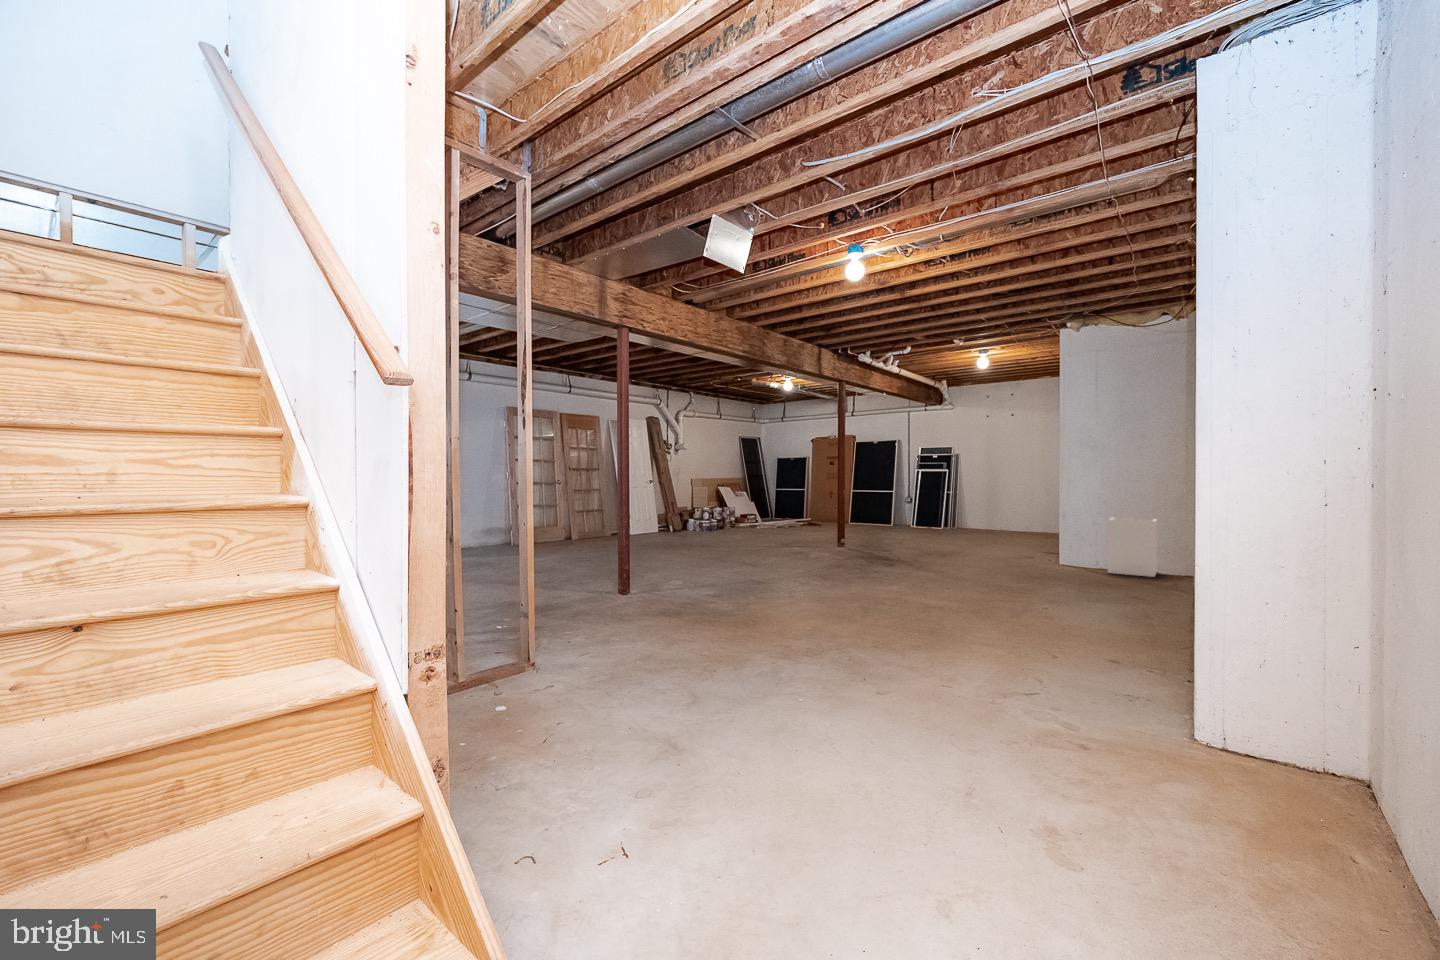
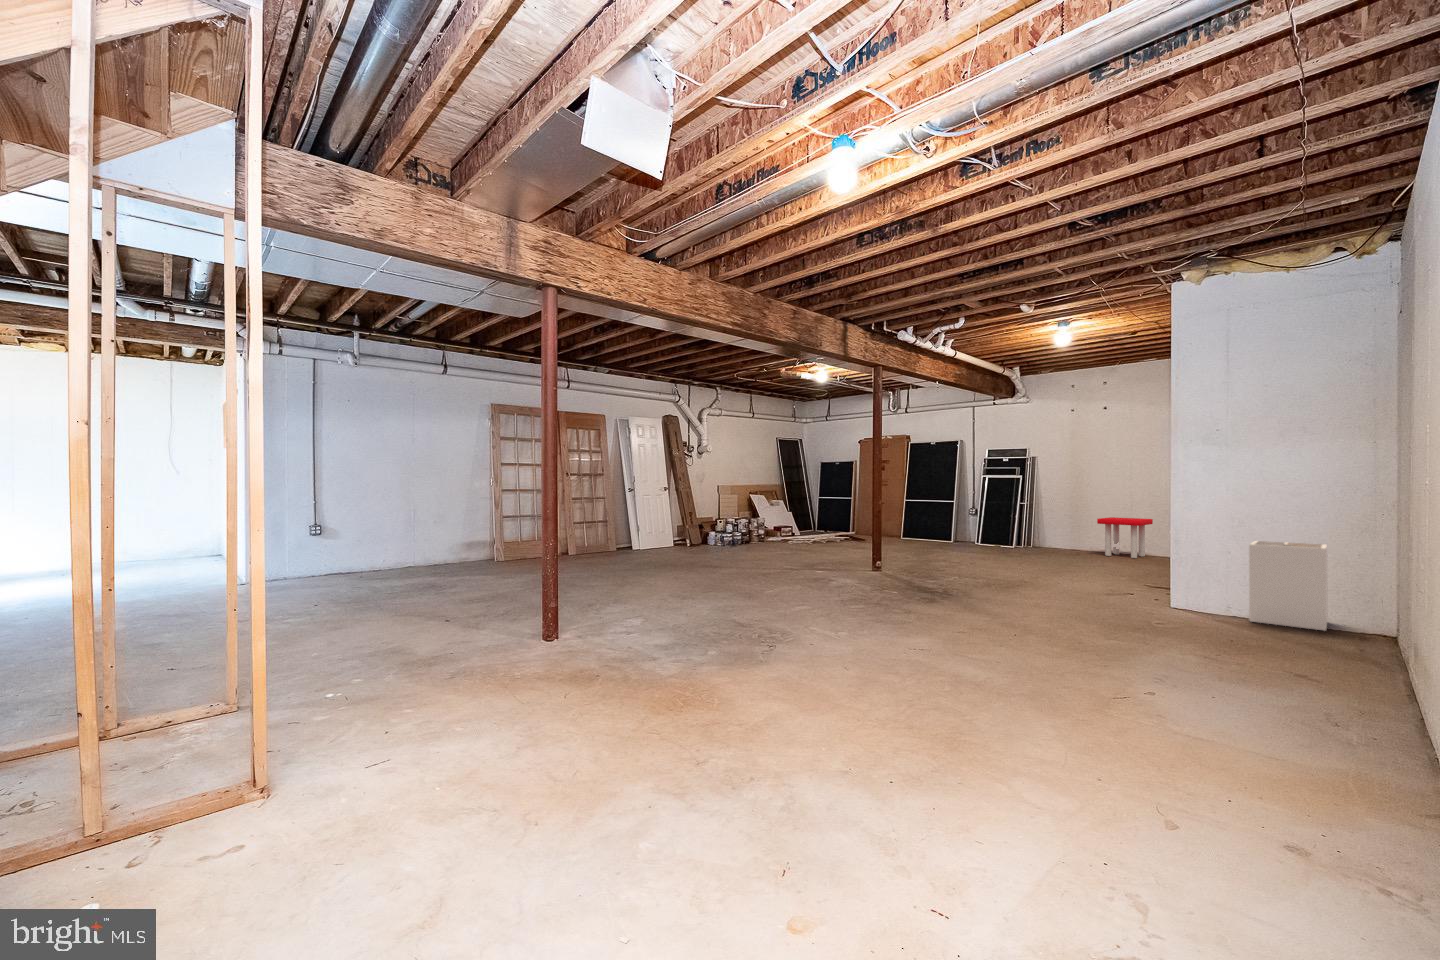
stool: none [1005,504,1046,535] -> present [1097,517,1153,558]

